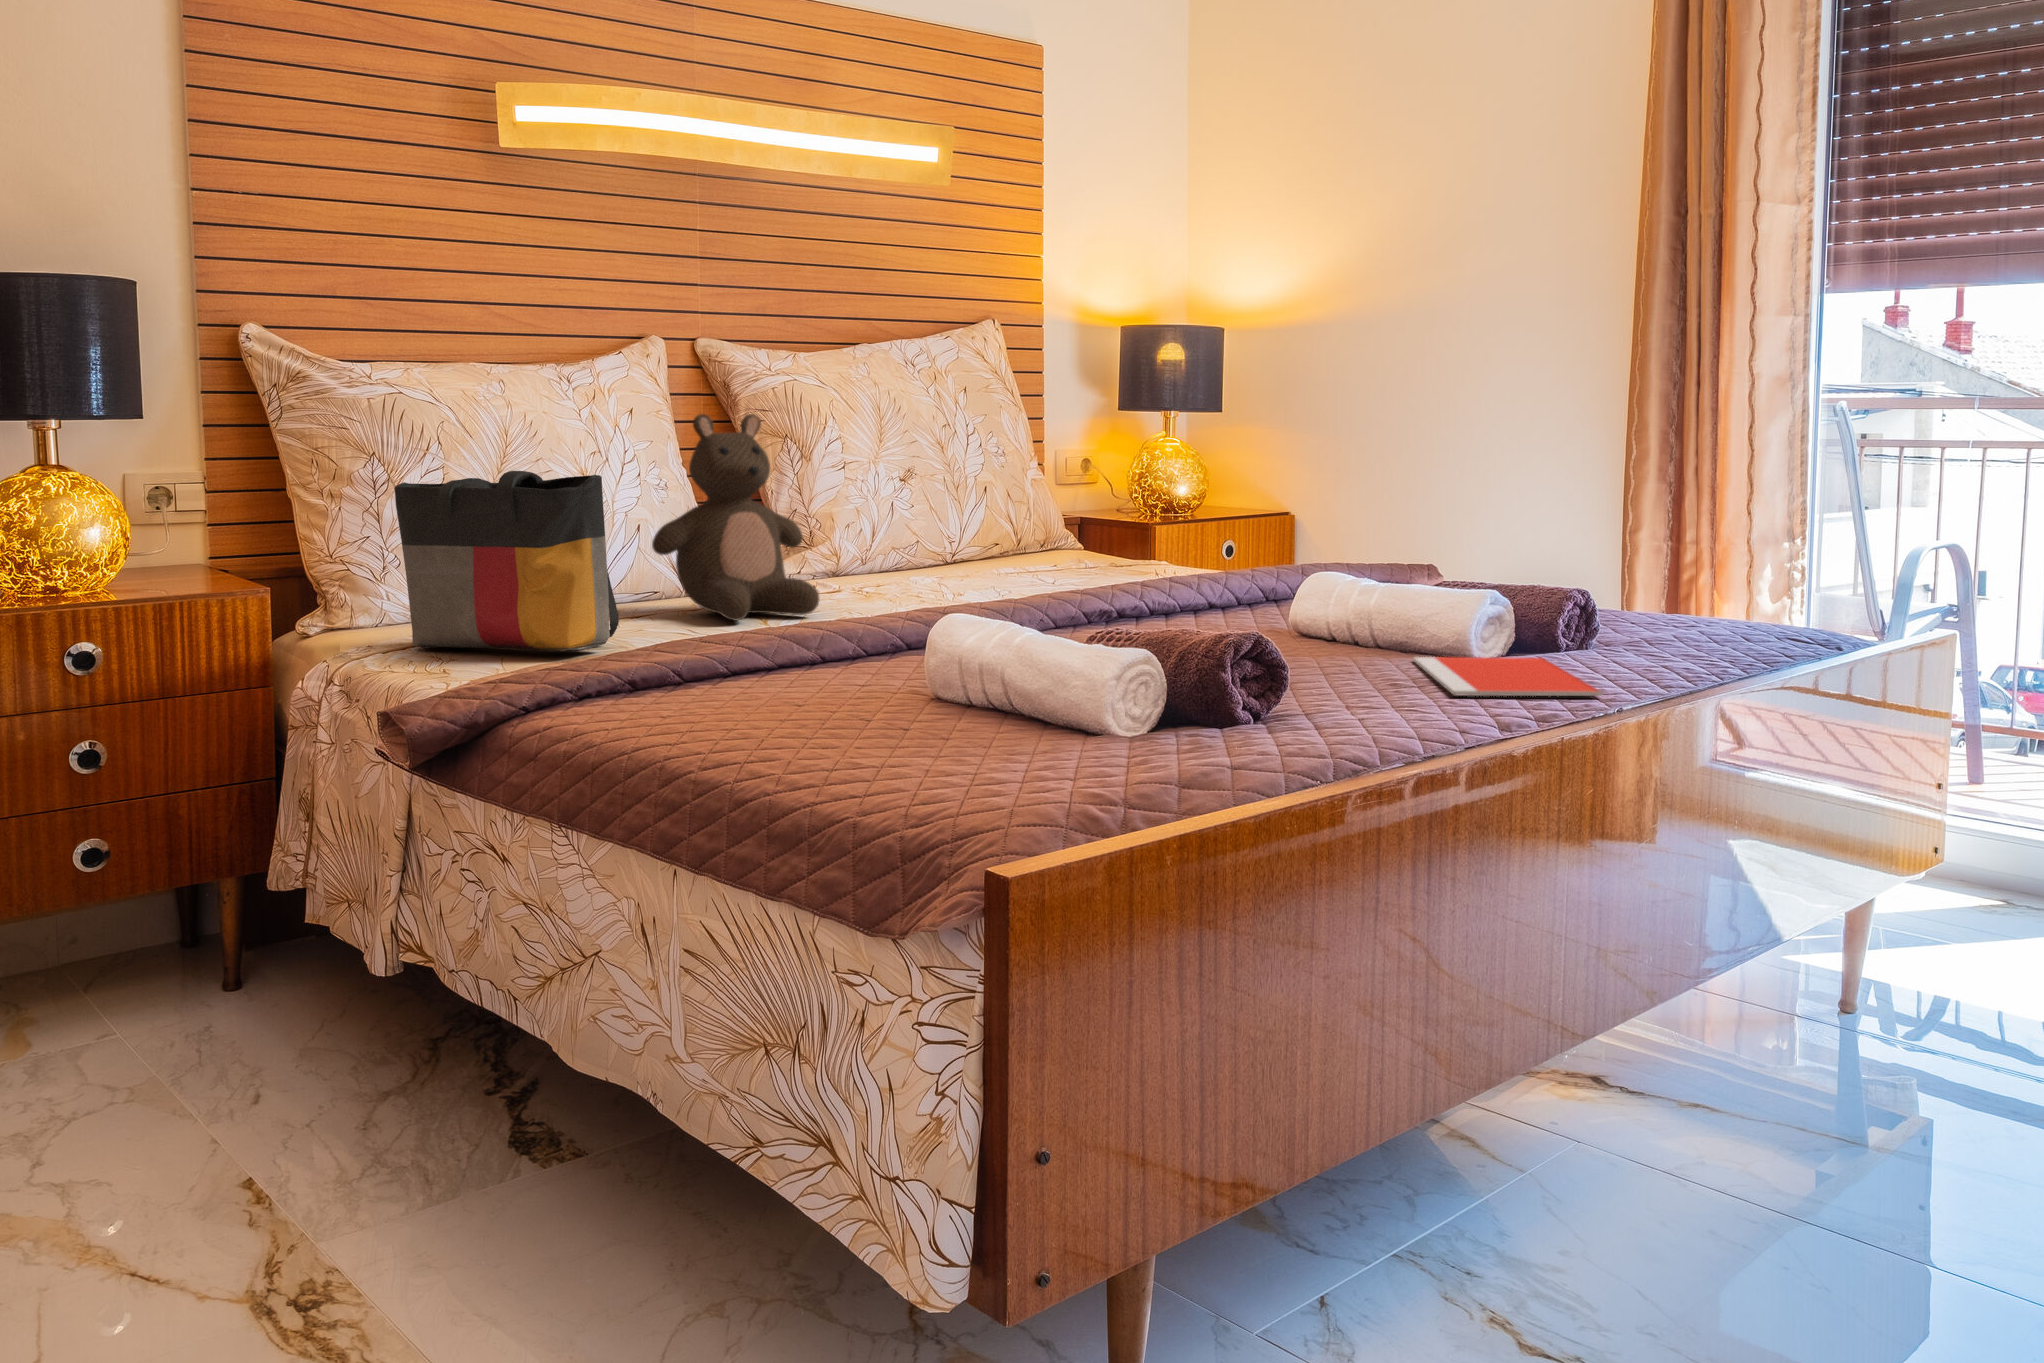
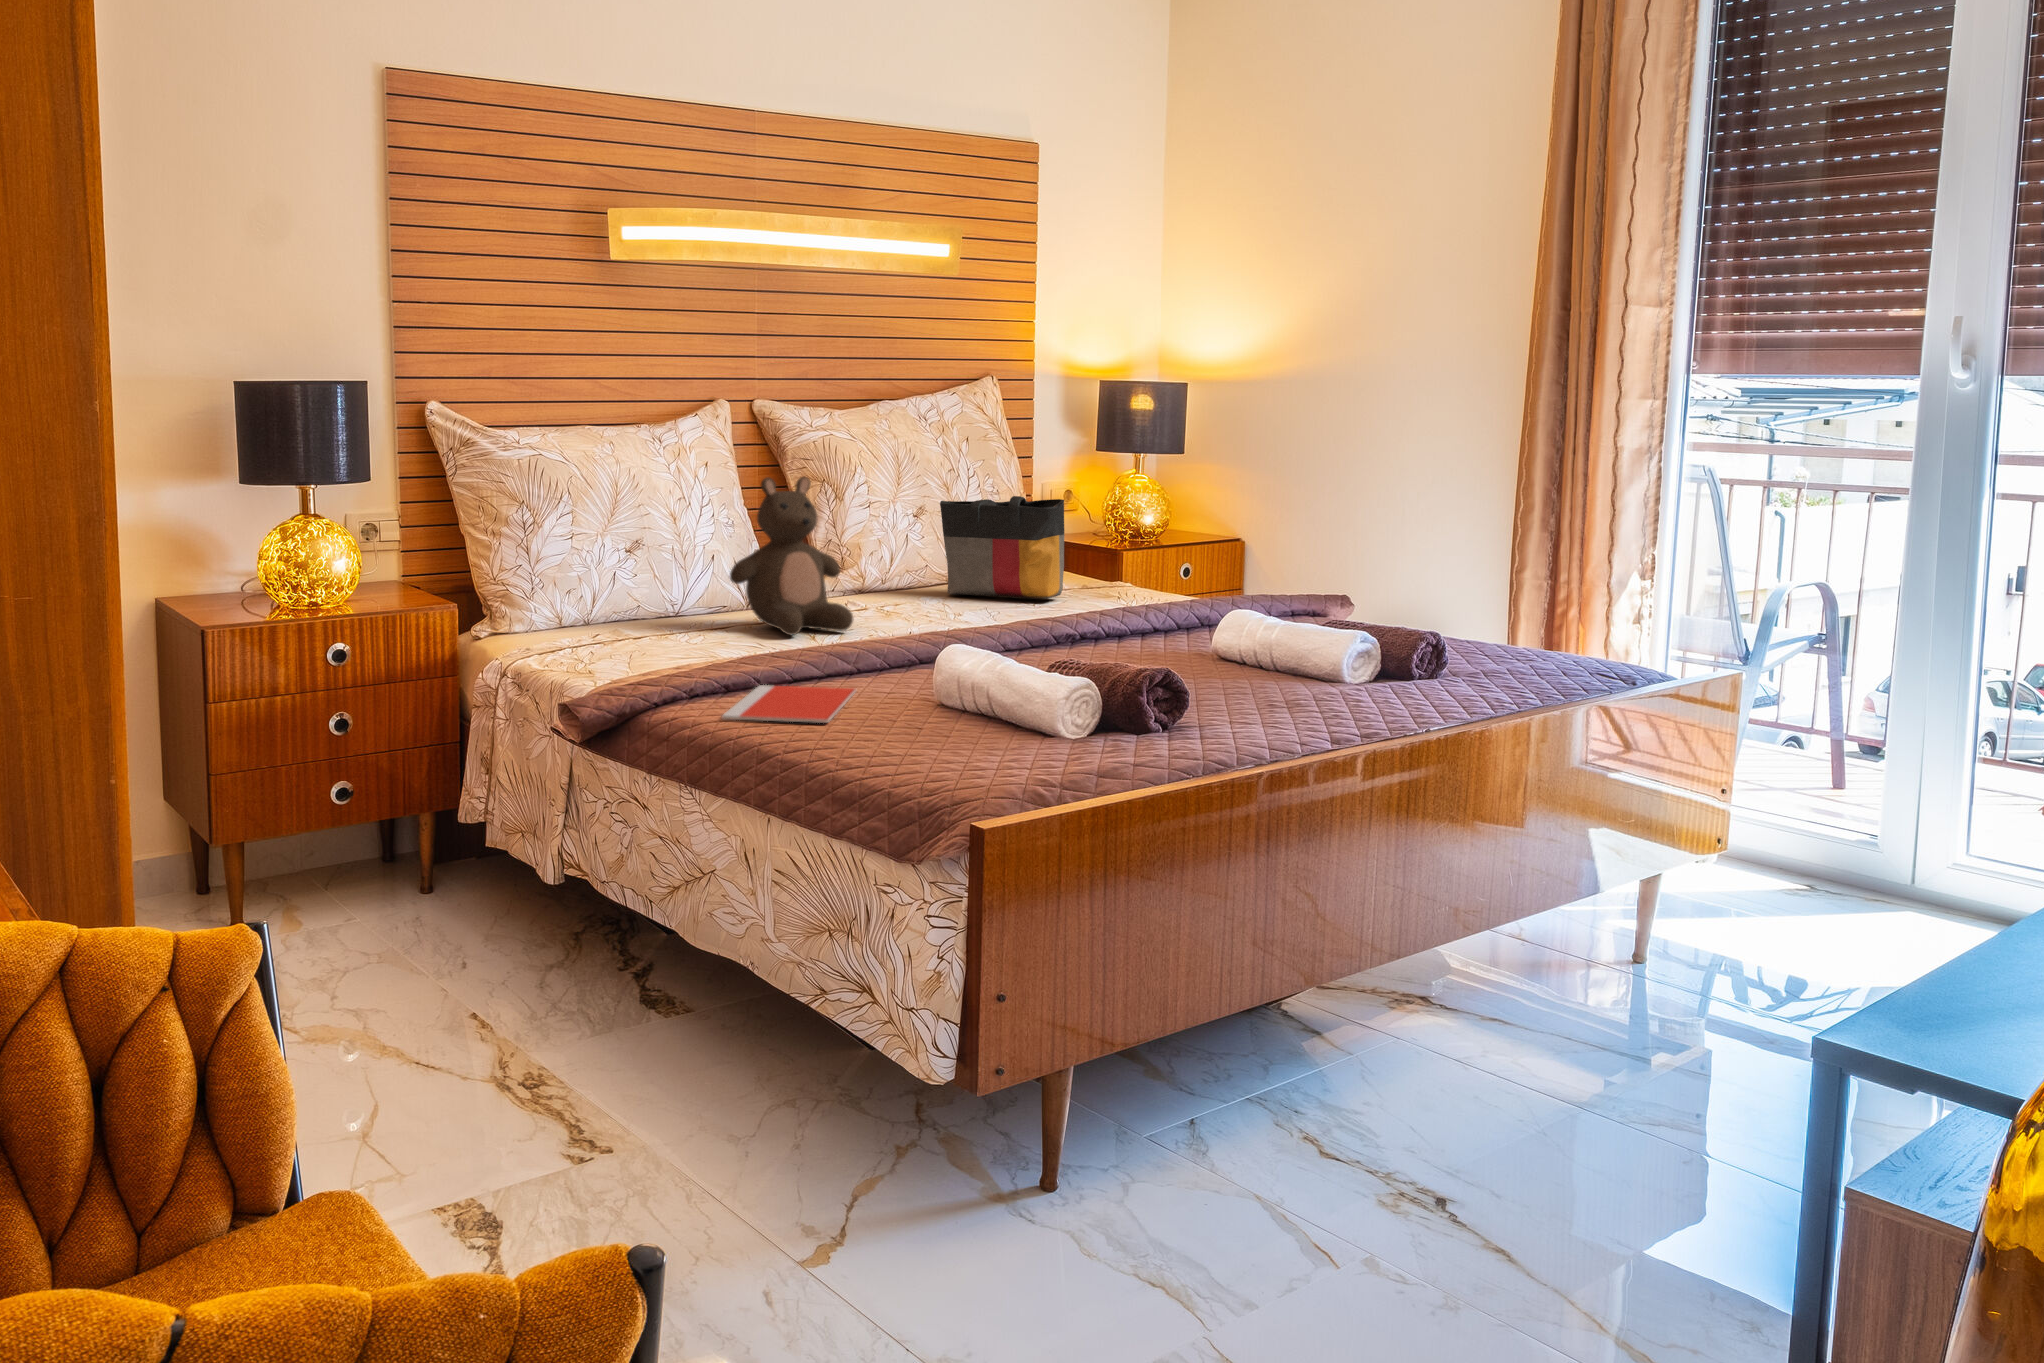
tote bag: present [394,471,619,652] -> present [940,496,1064,599]
notebook: present [1413,657,1602,696] -> present [722,685,856,723]

